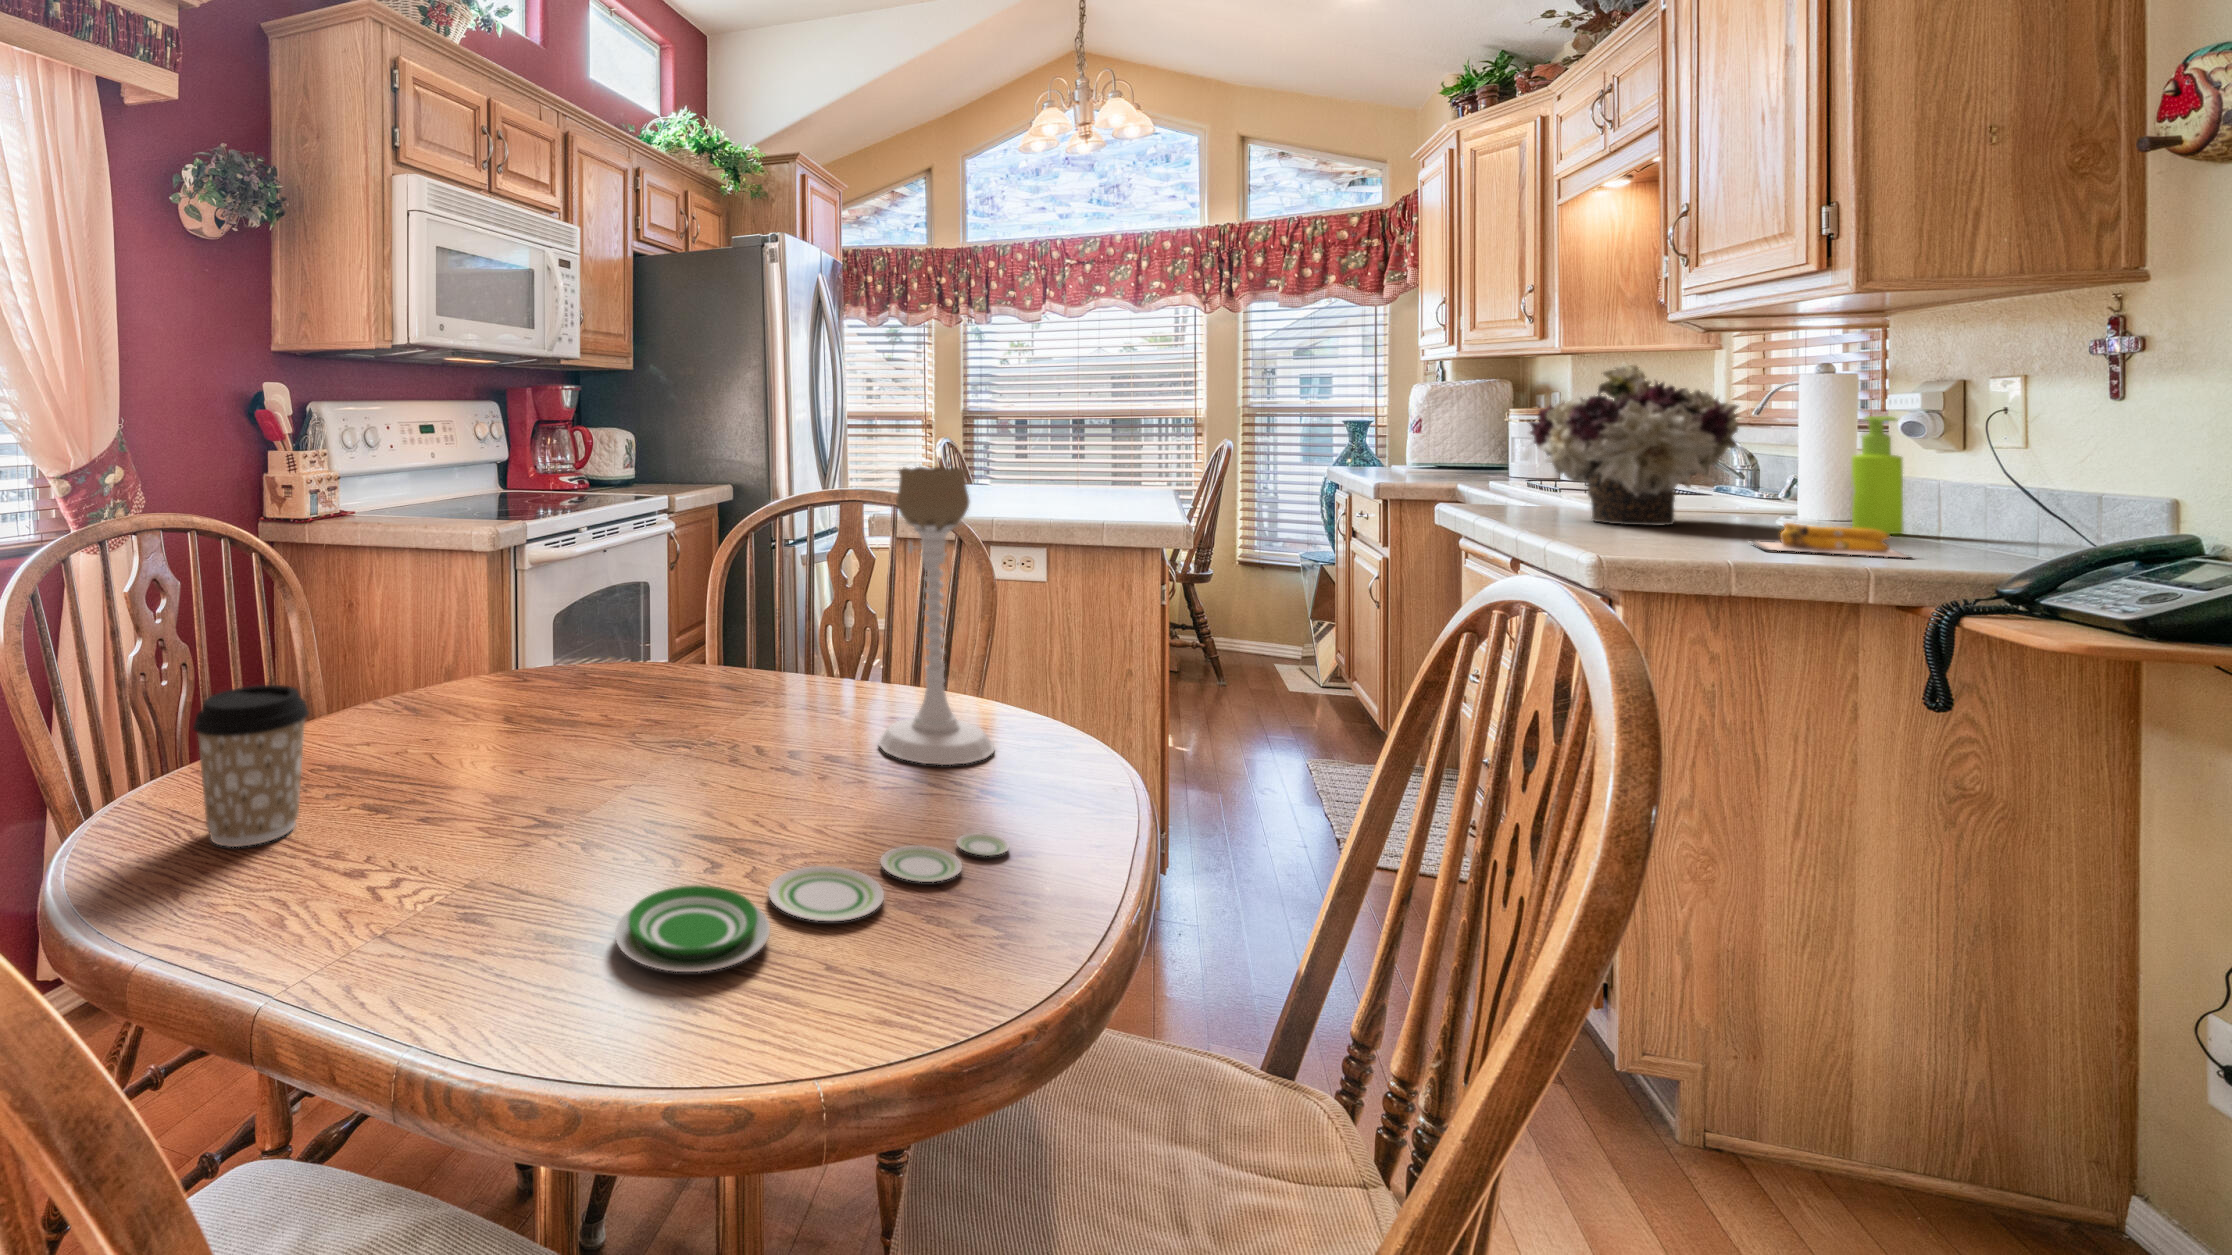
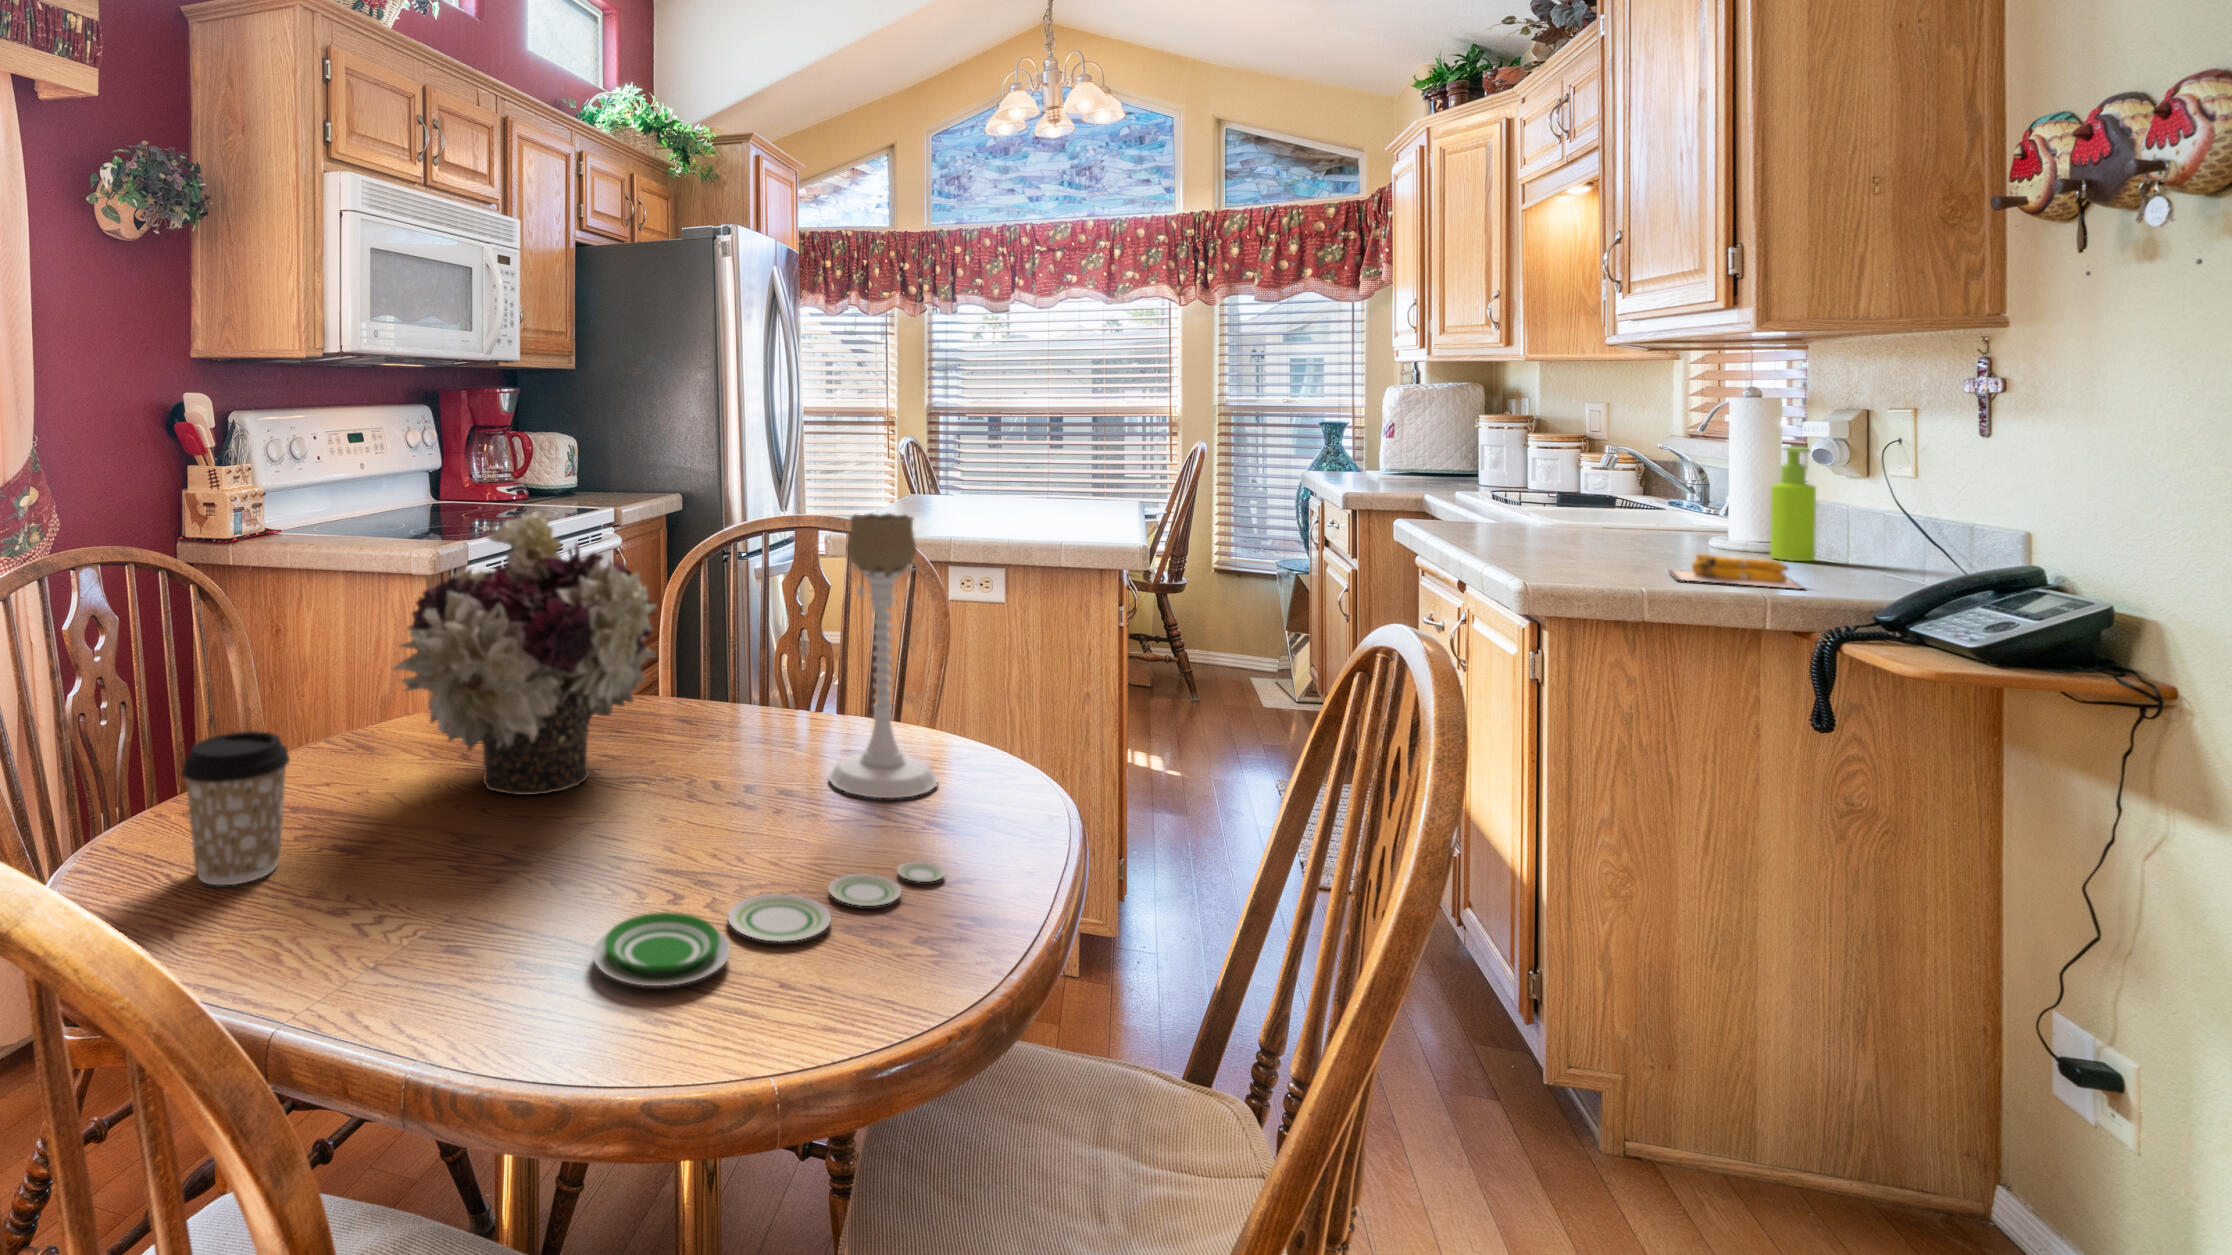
flower arrangement: present [1529,363,1739,526] -> present [394,511,656,795]

